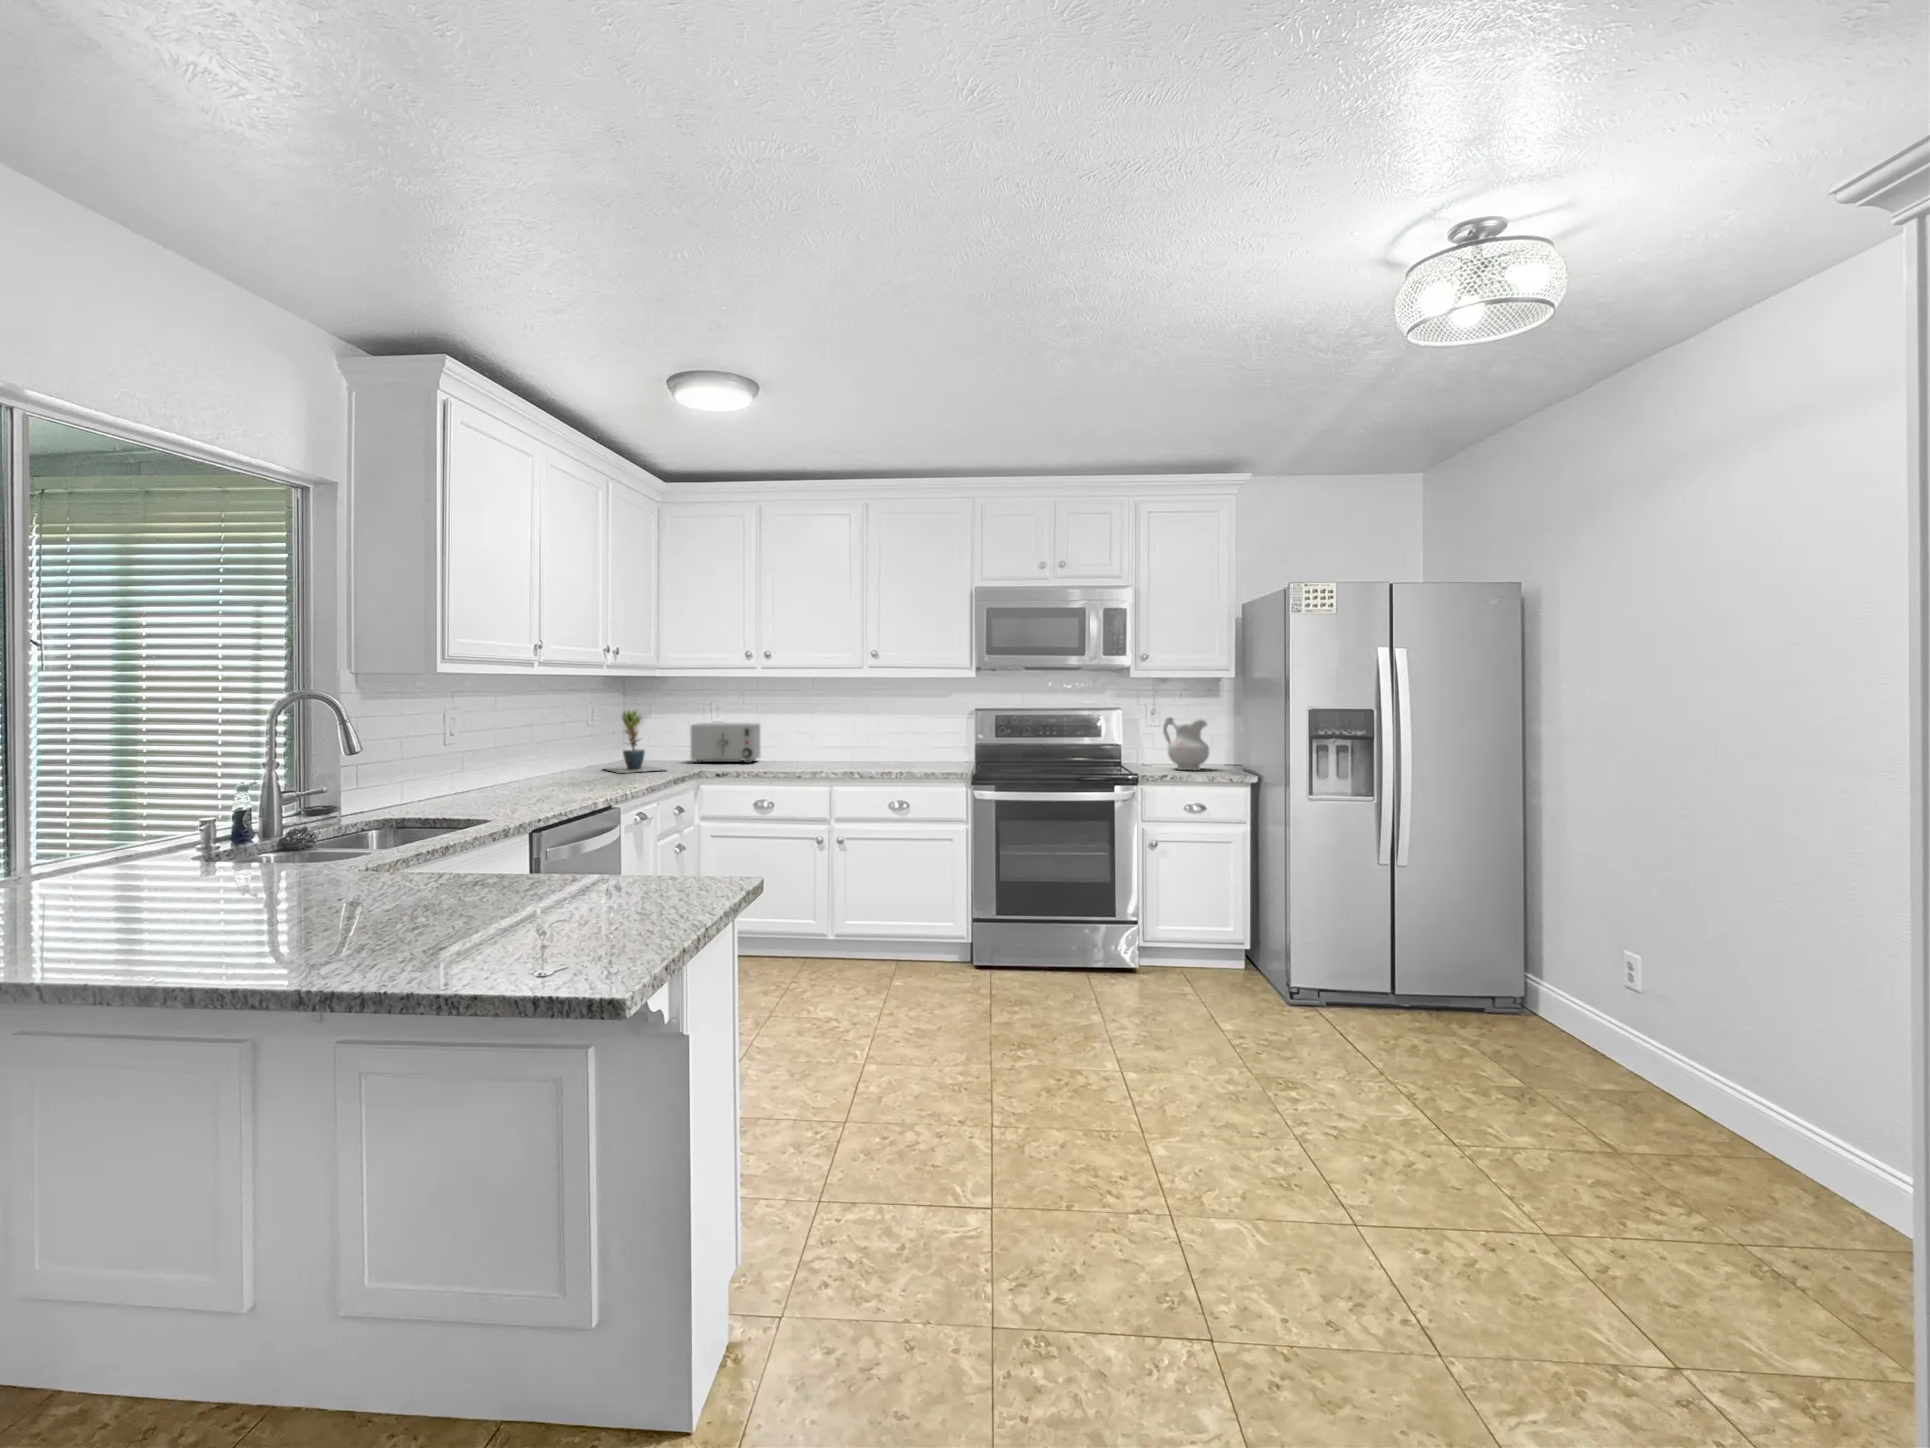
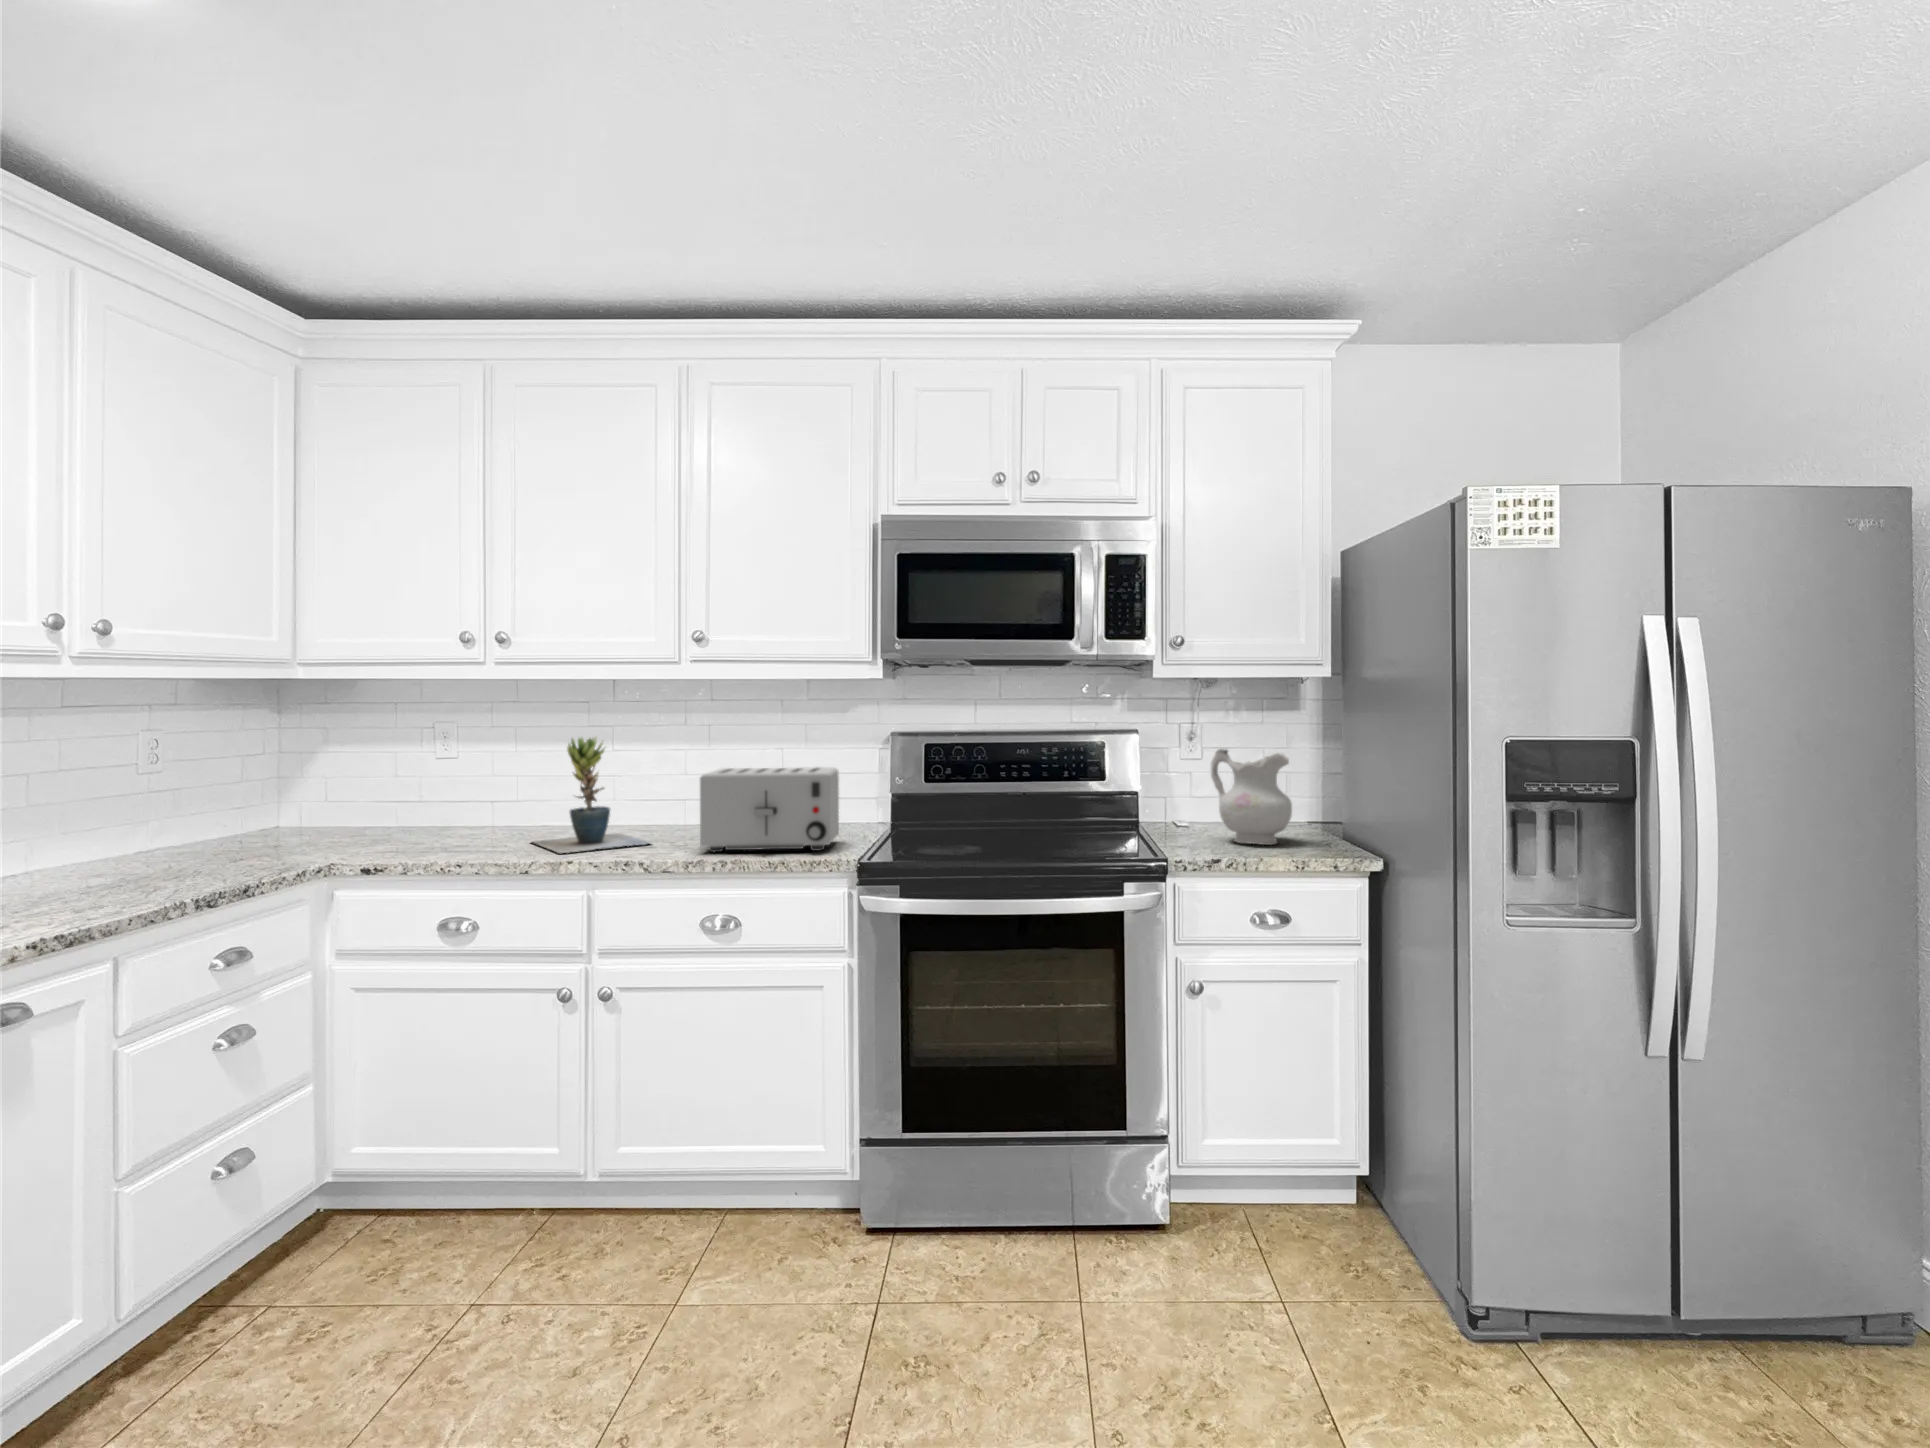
potted plant: present [607,711,662,773] -> present [533,738,650,853]
toaster: present [690,723,760,763] -> present [700,767,839,852]

